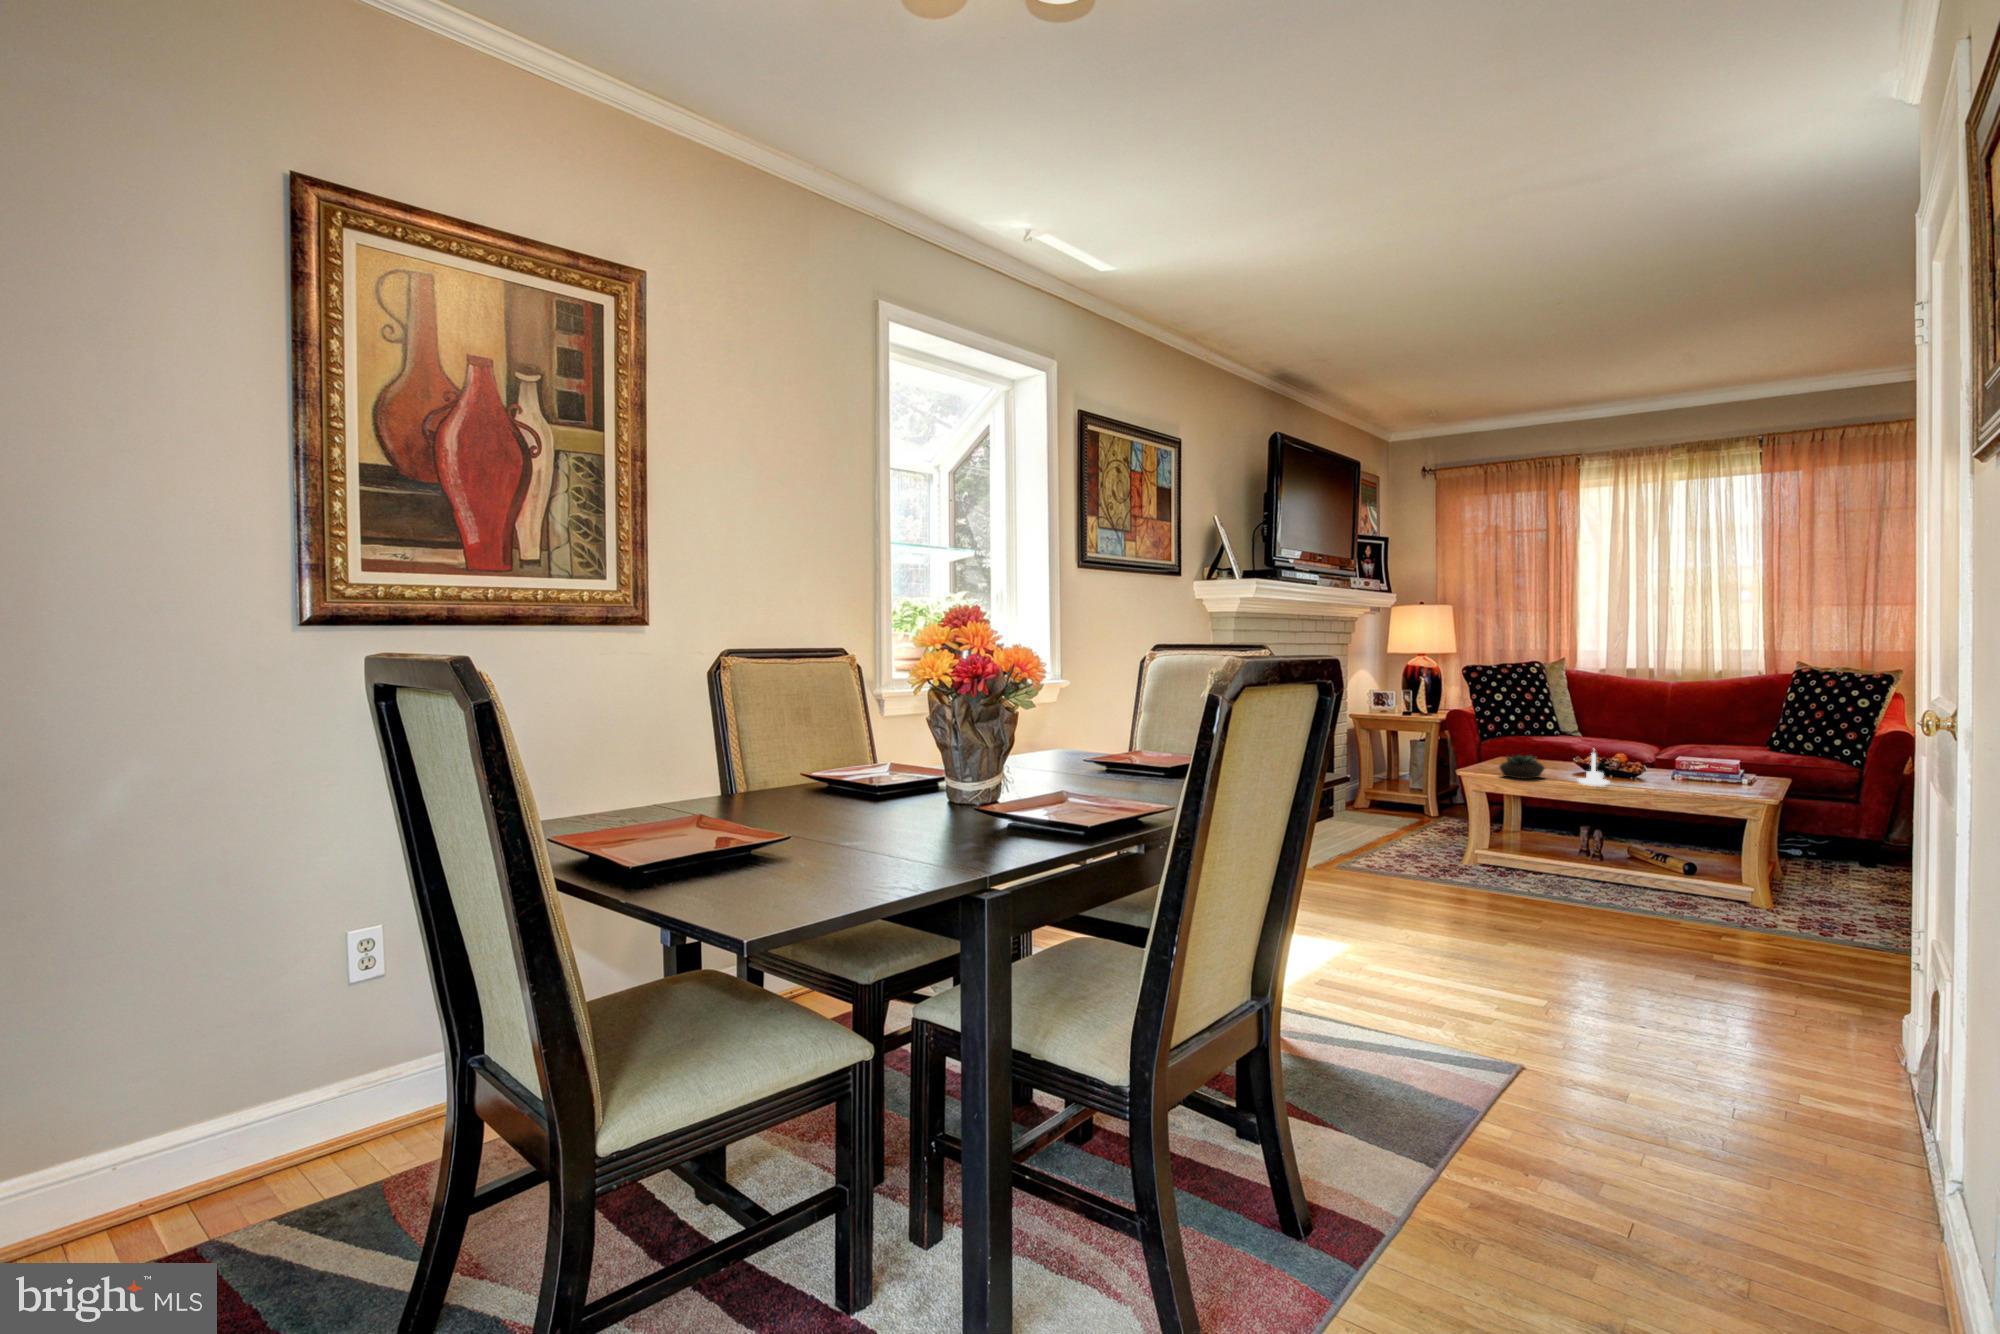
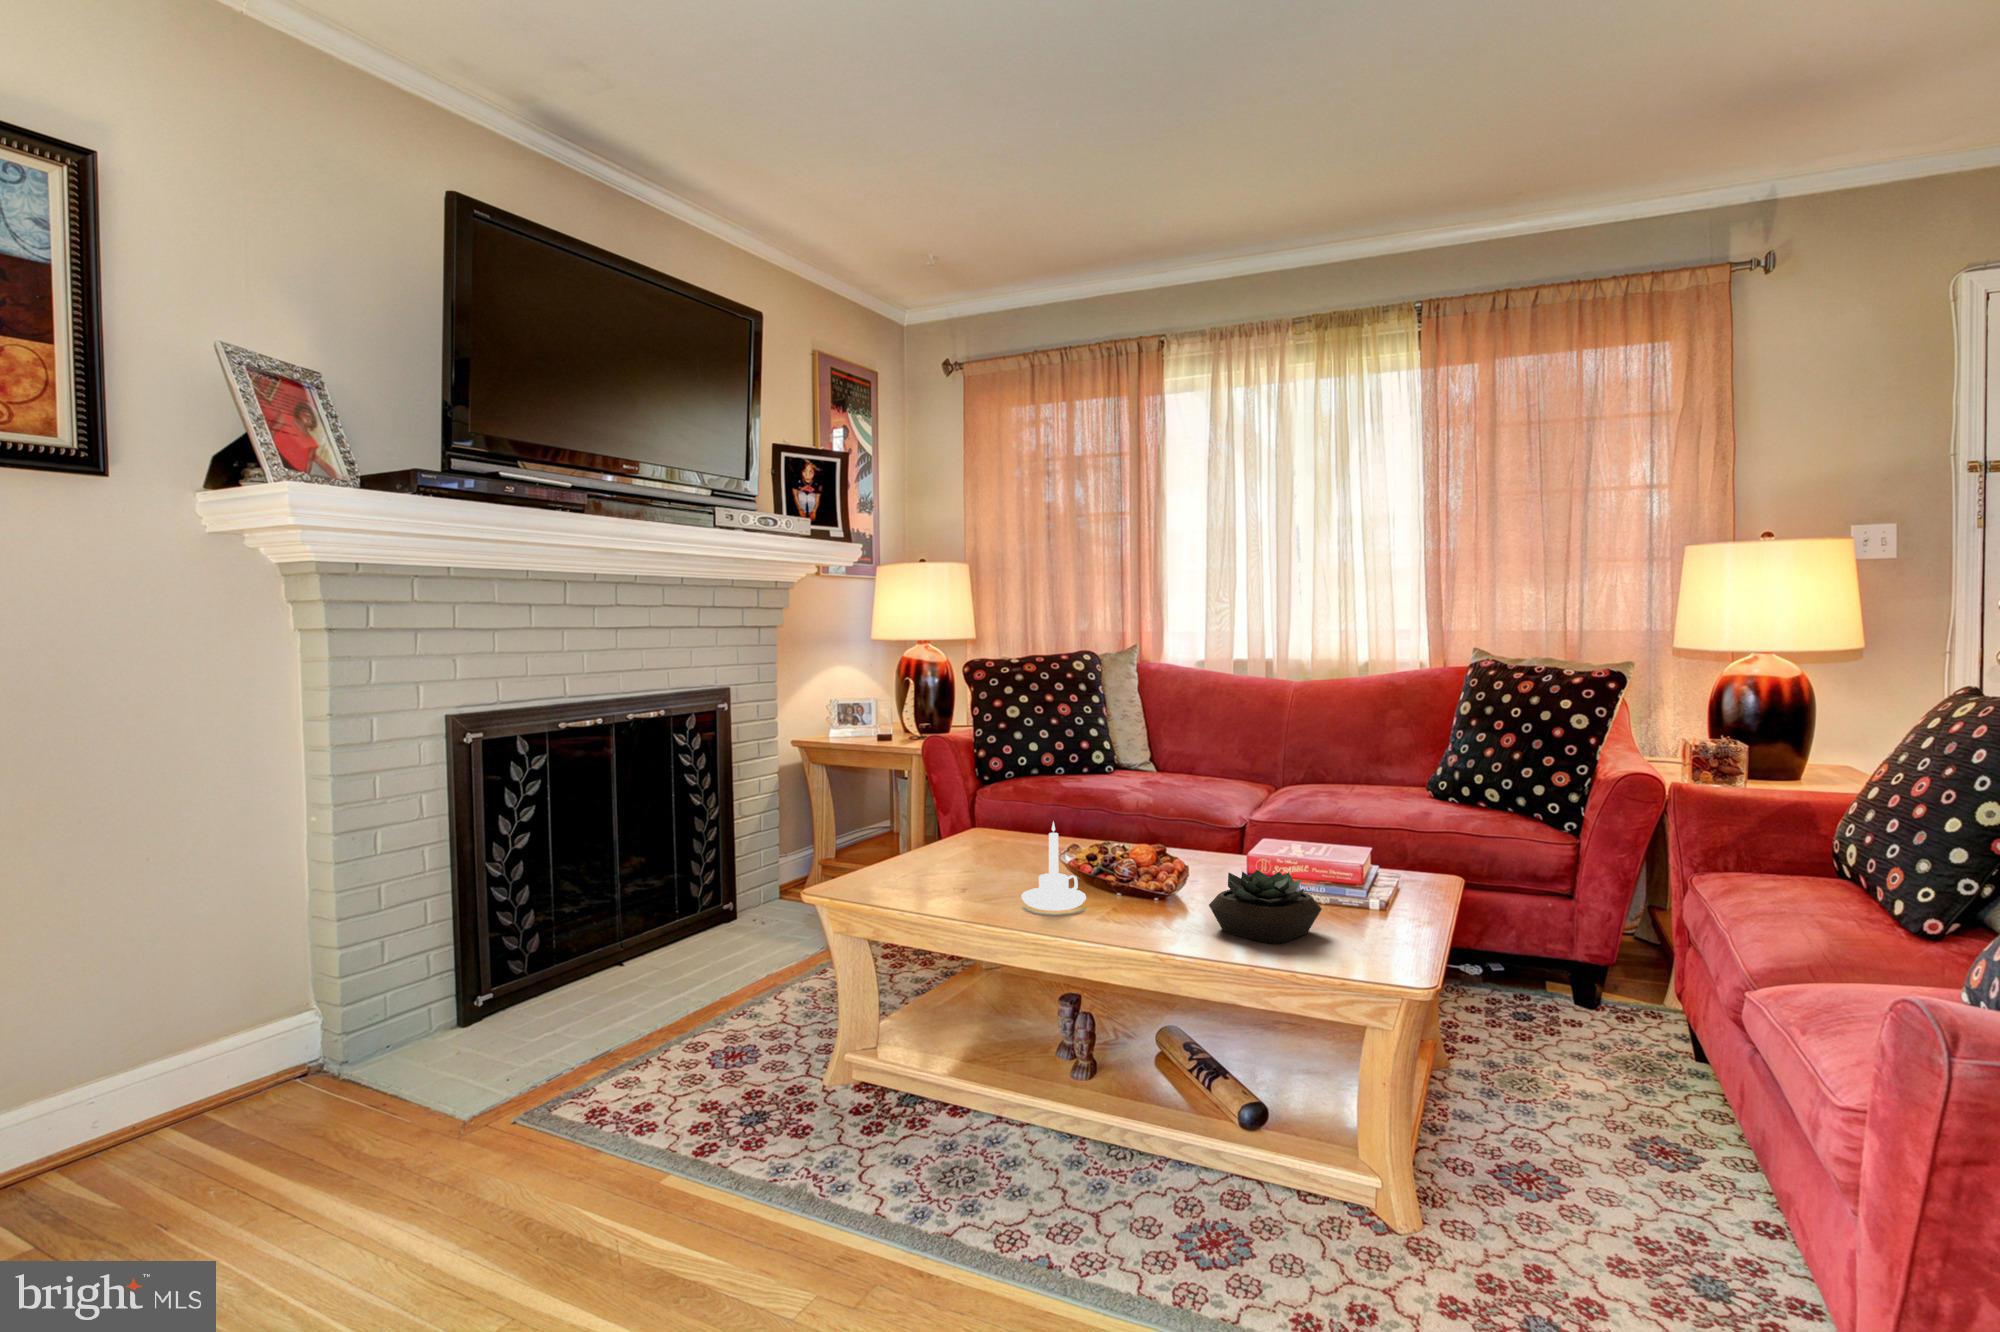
succulent plant: present [1499,755,1544,779] -> present [1209,870,1322,943]

